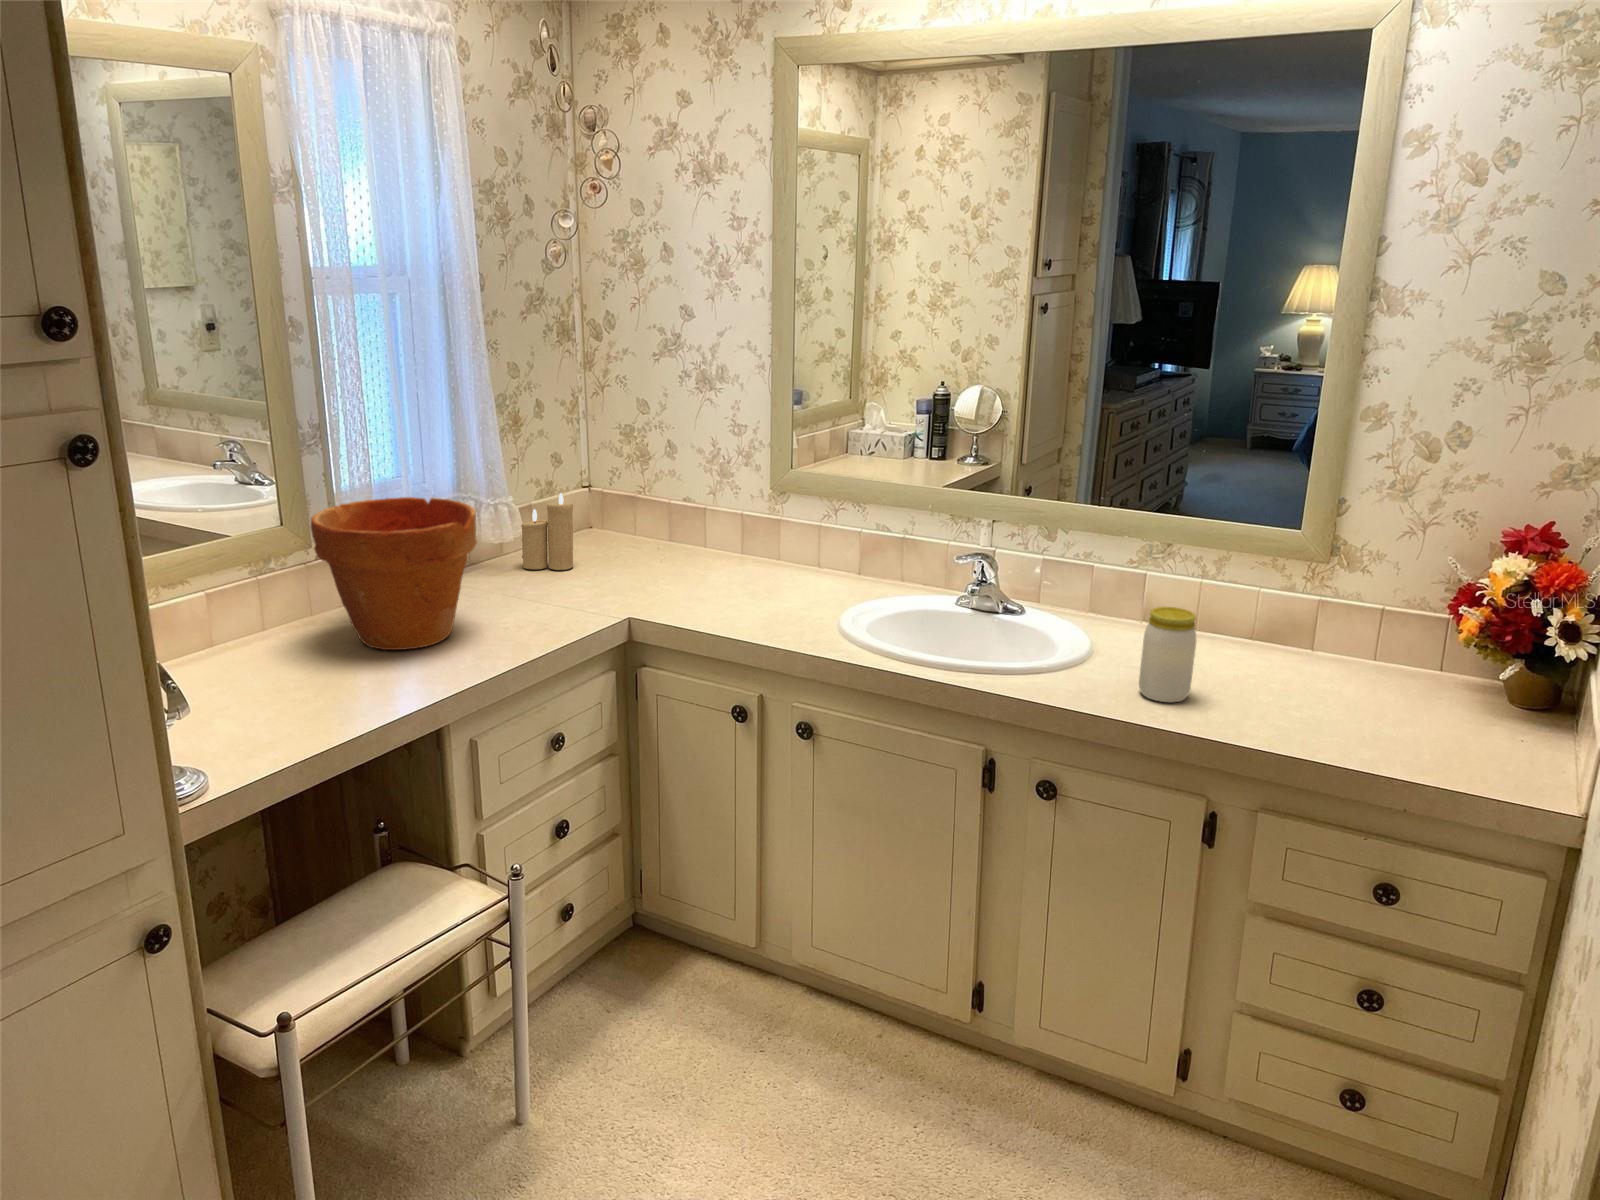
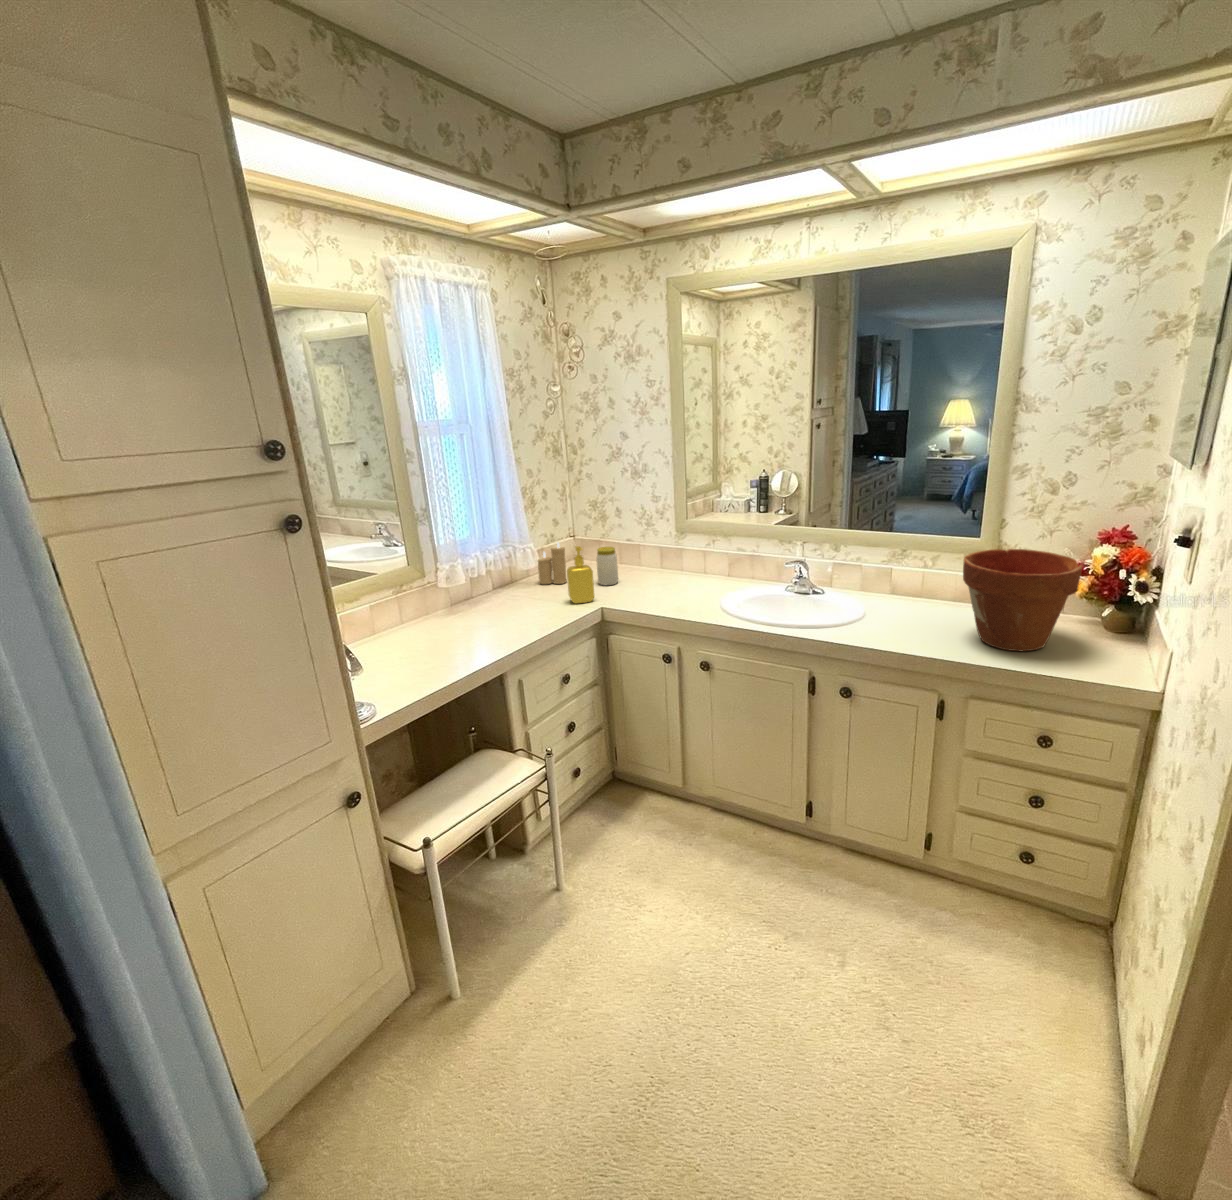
flower pot: present [311,497,477,650] -> present [963,549,1082,651]
soap dispenser: none [572,502,621,607] -> present [567,546,594,603]
jar: present [1139,607,1197,702] -> present [597,547,618,585]

